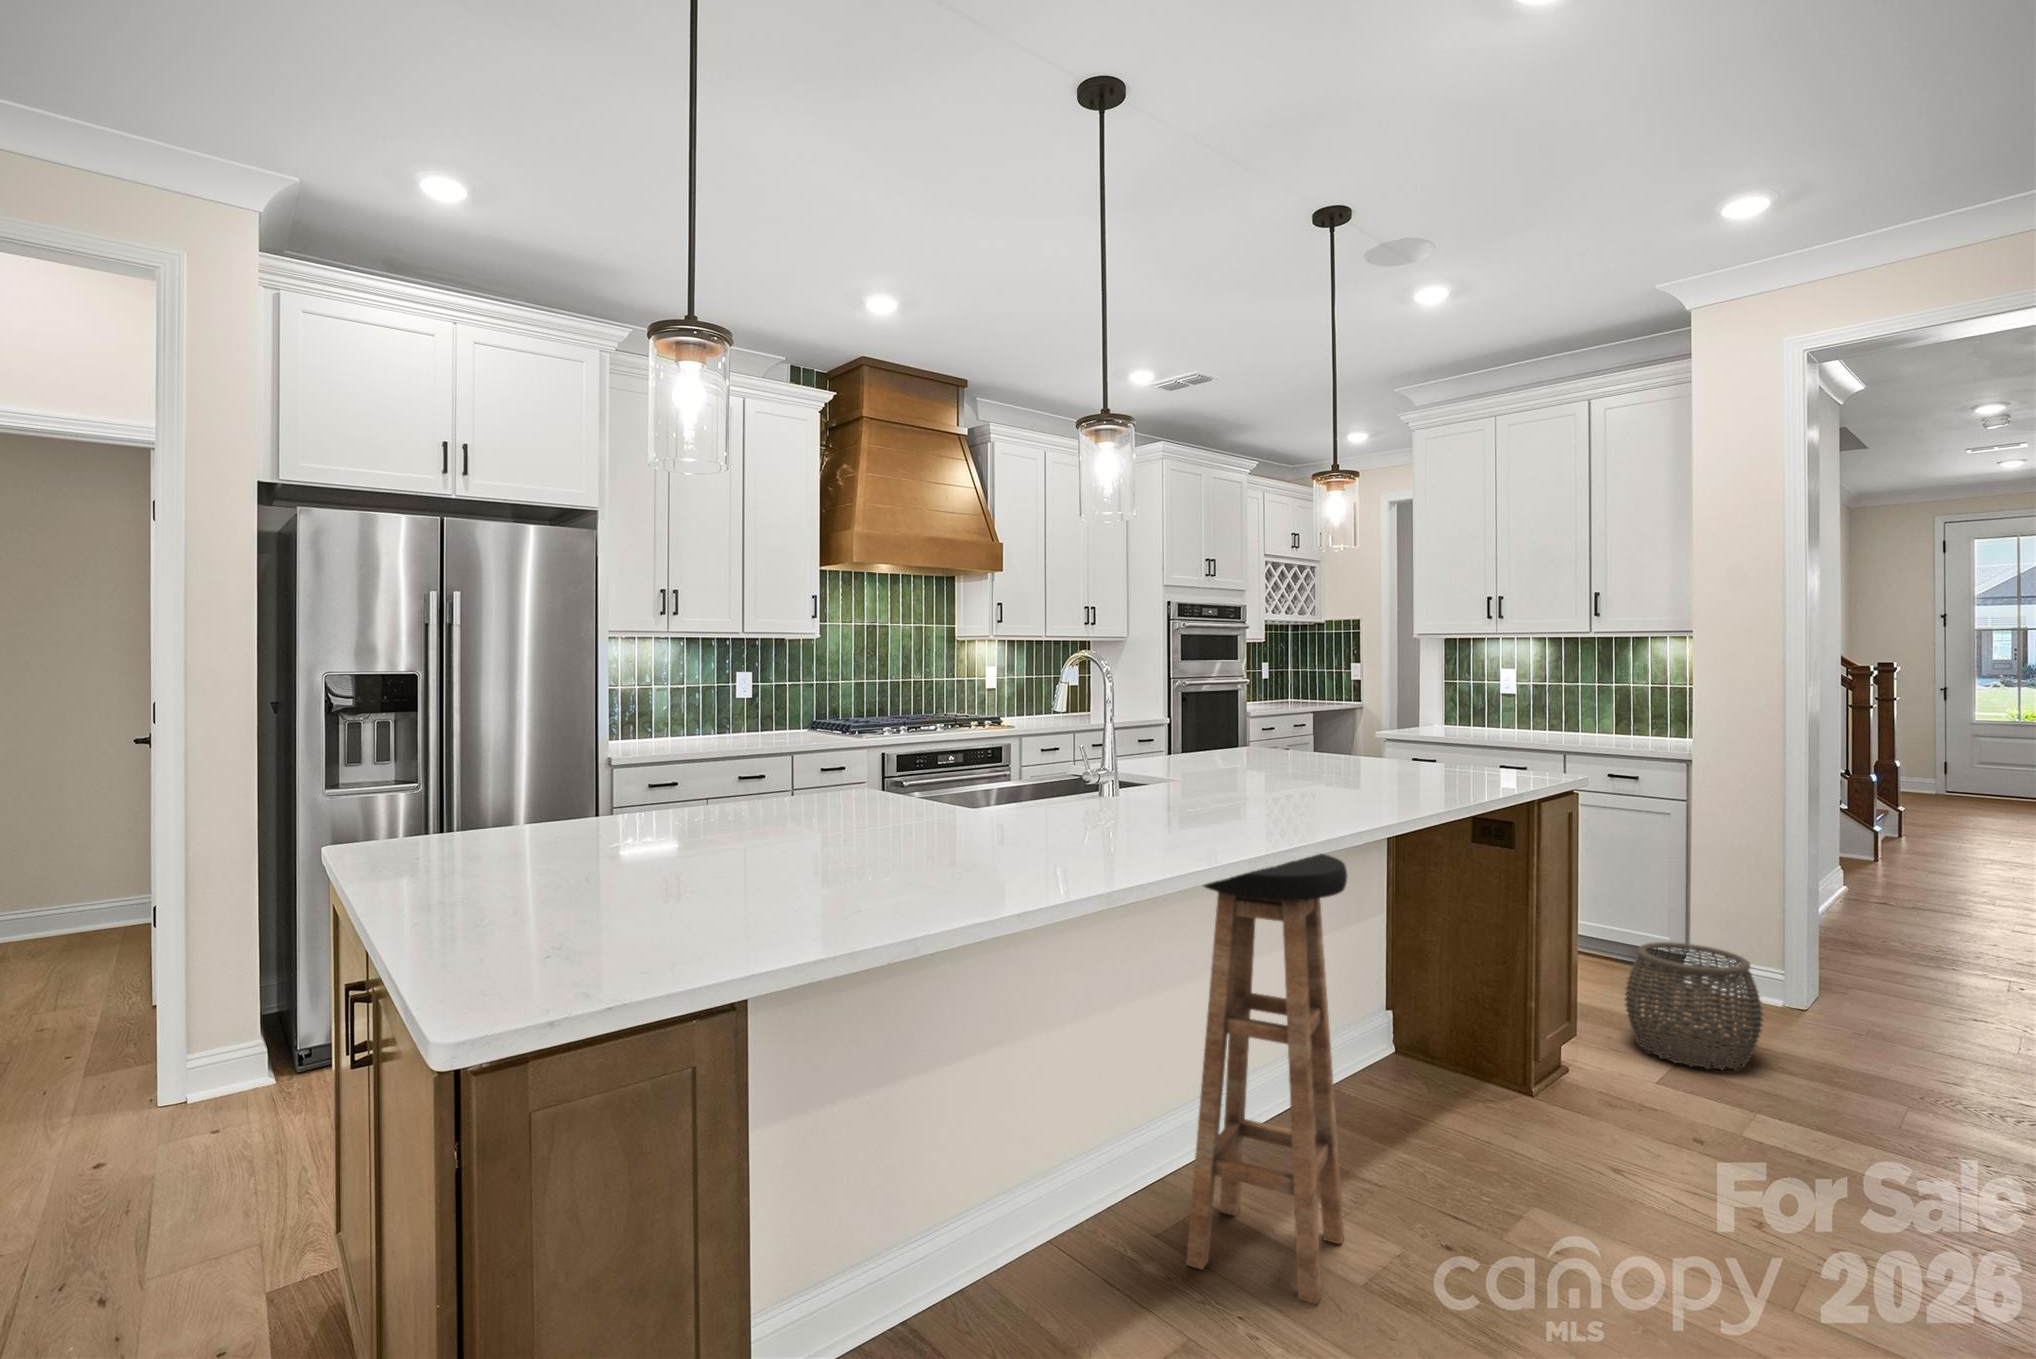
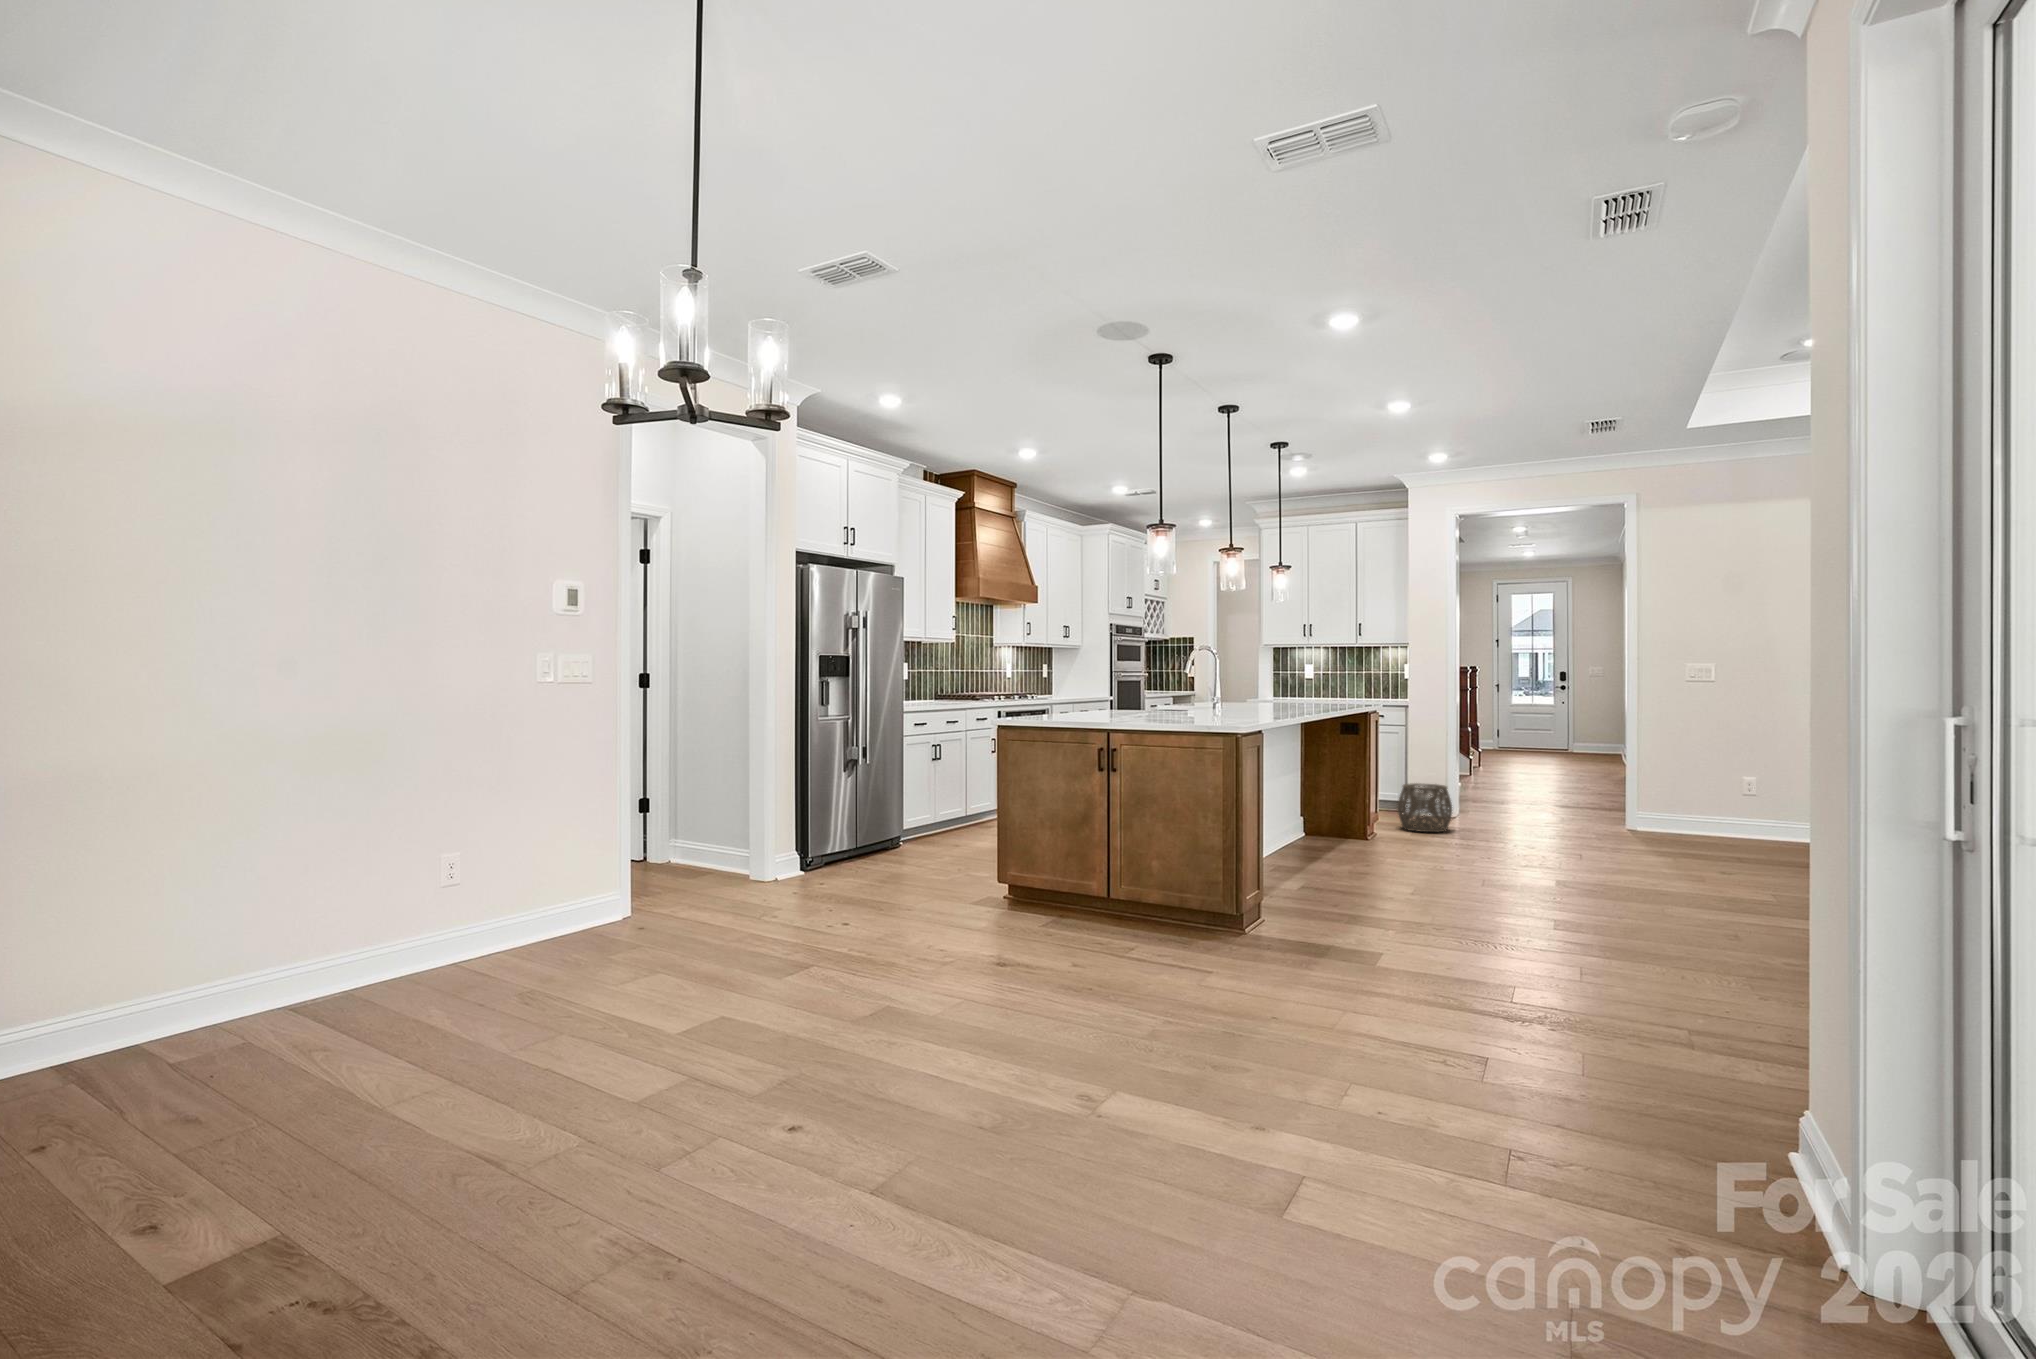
bar stool: present [1186,854,1347,1304] -> none [1288,719,1346,874]

